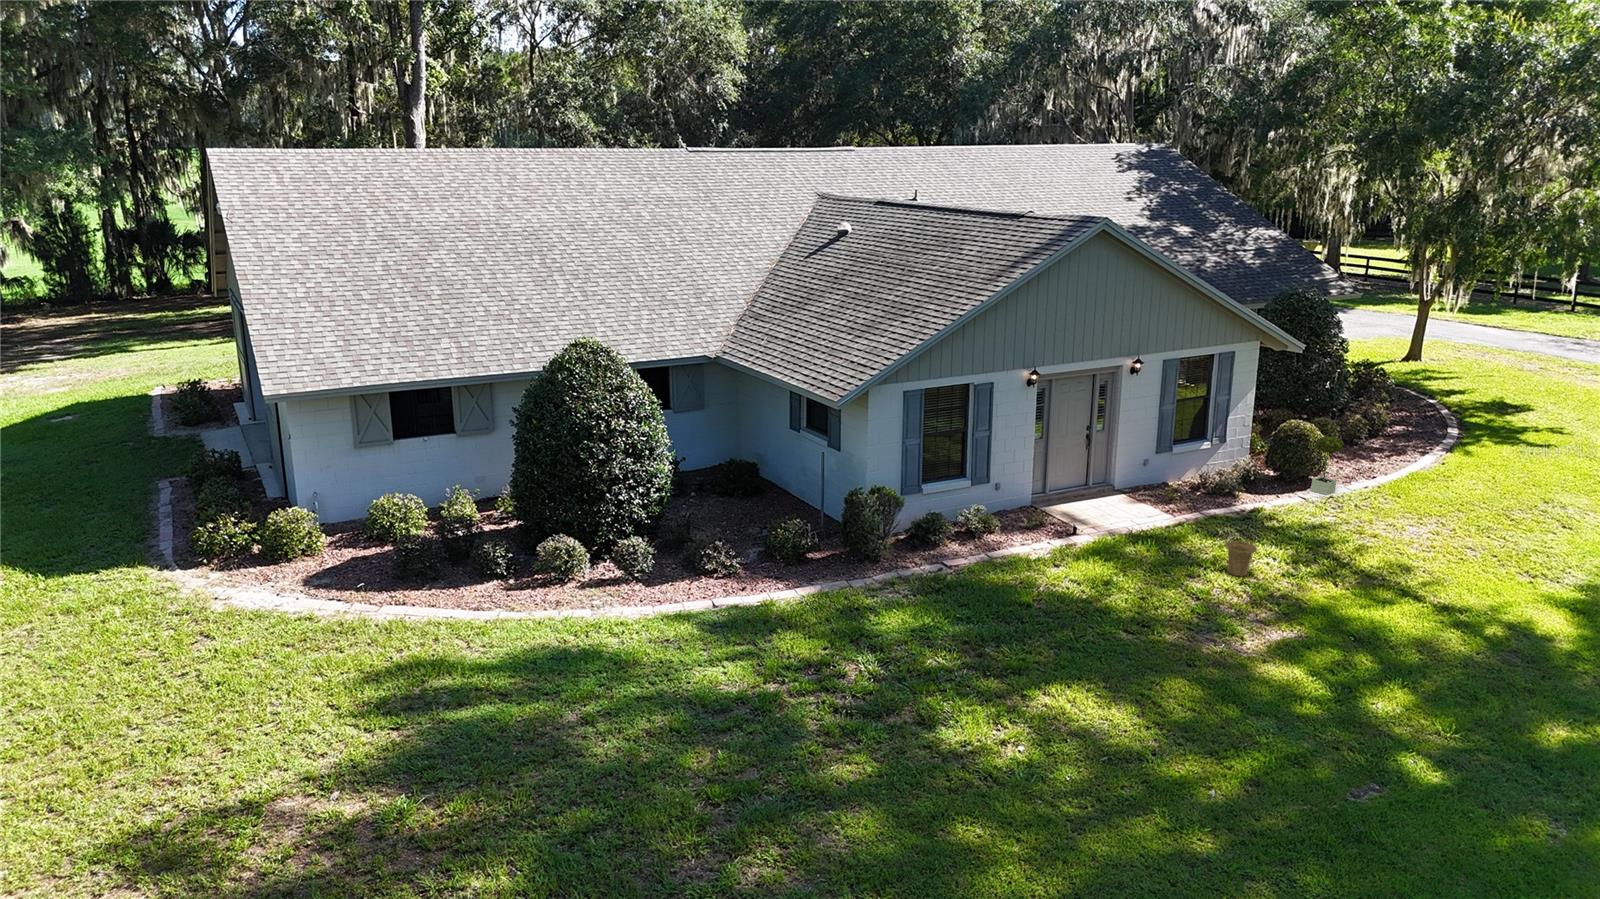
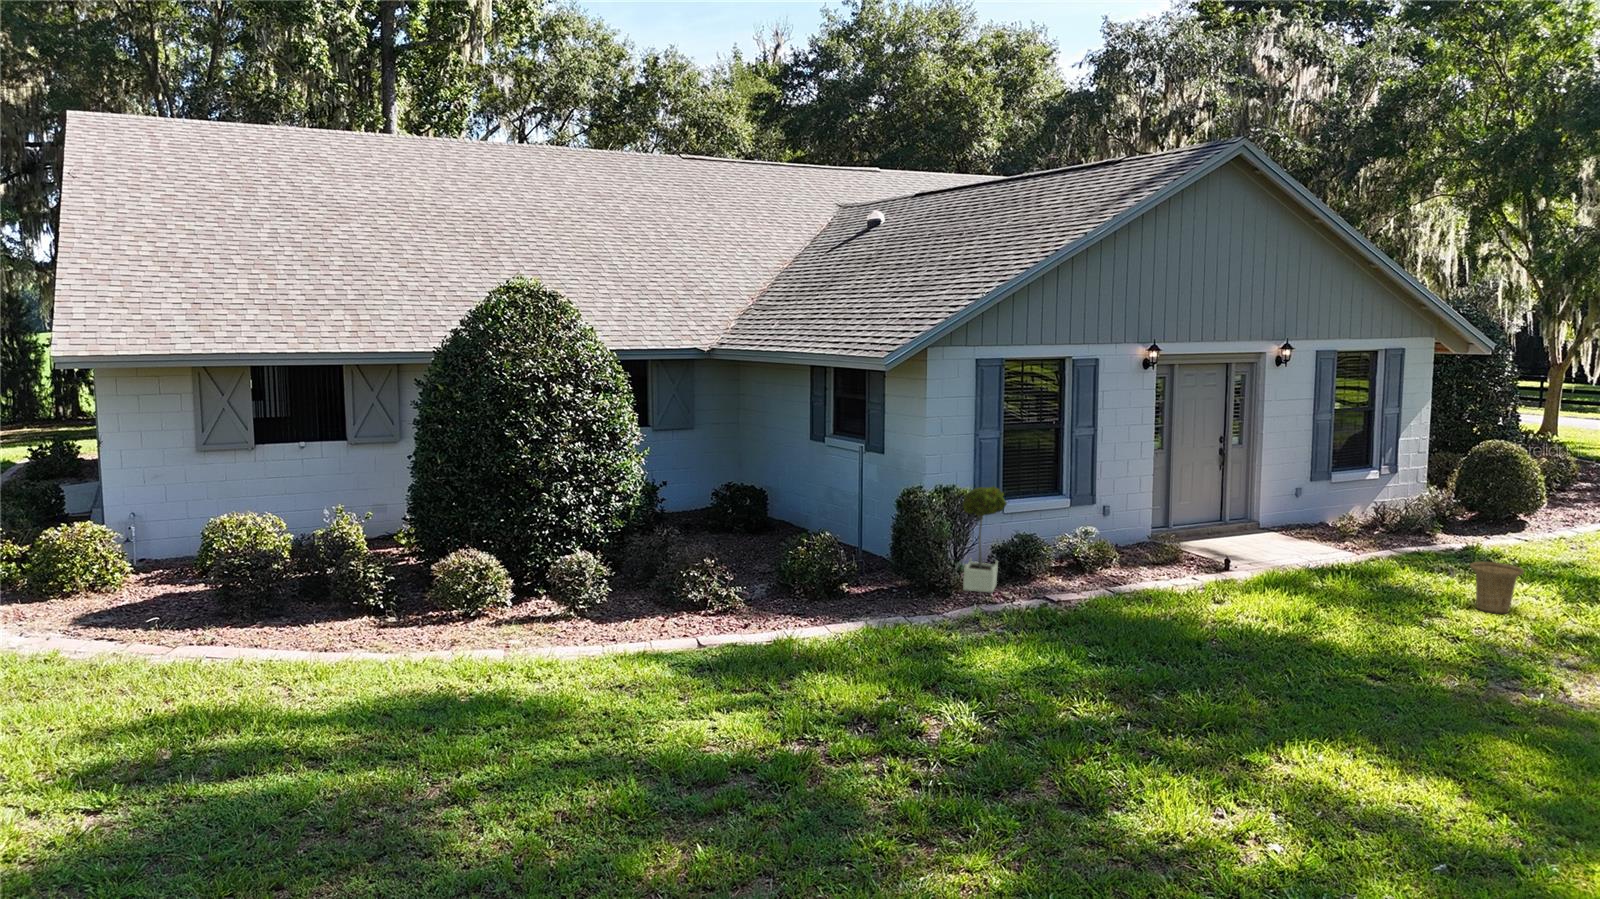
potted tree: present [1311,436,1343,495] -> present [963,486,1007,592]

